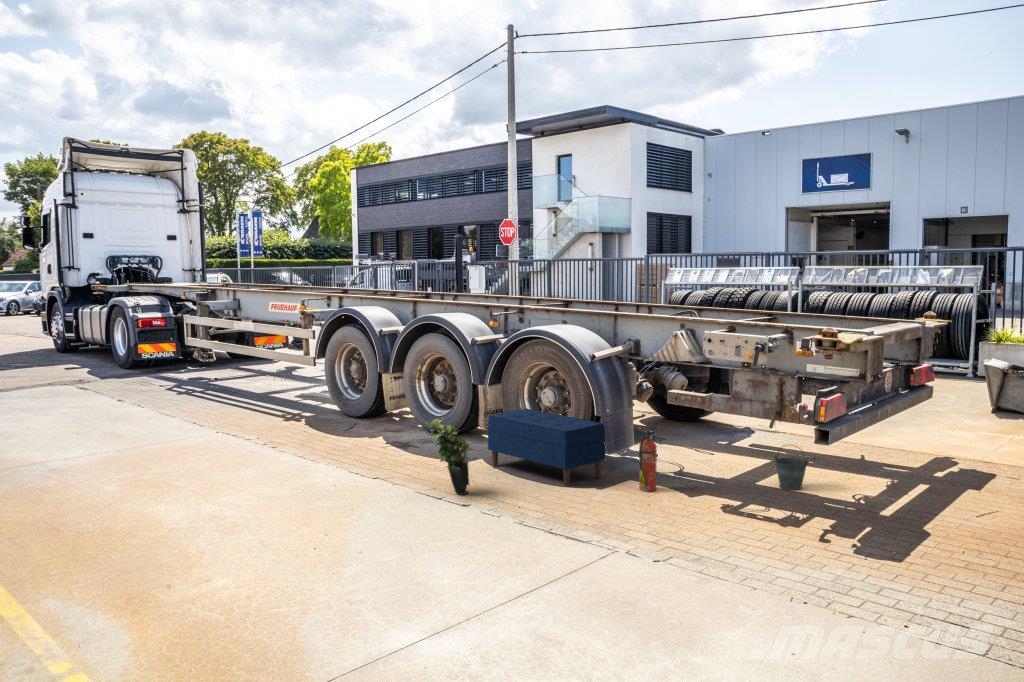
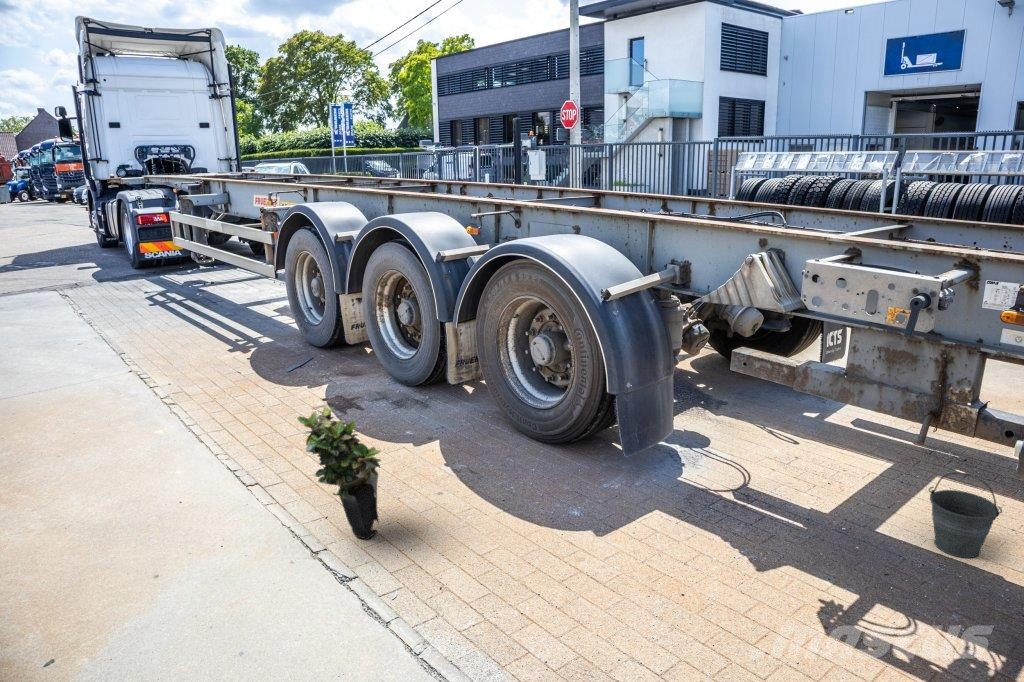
bench: present [488,409,605,486] -> none [441,367,620,521]
fire extinguisher: present [639,426,657,491] -> none [673,430,711,546]

